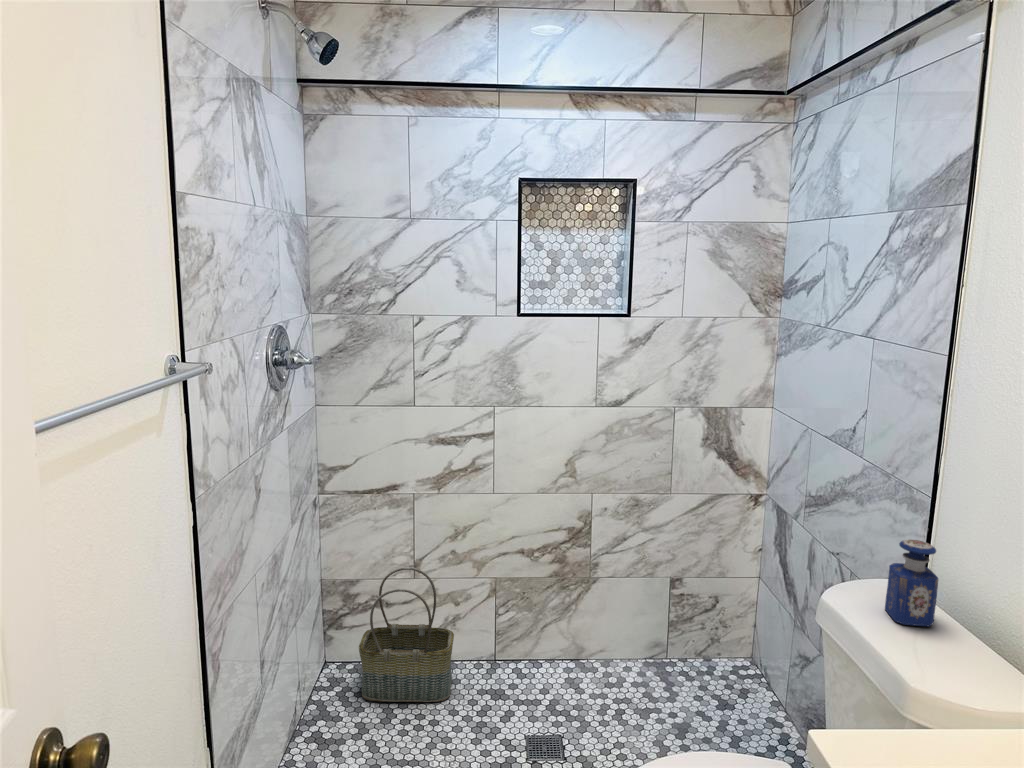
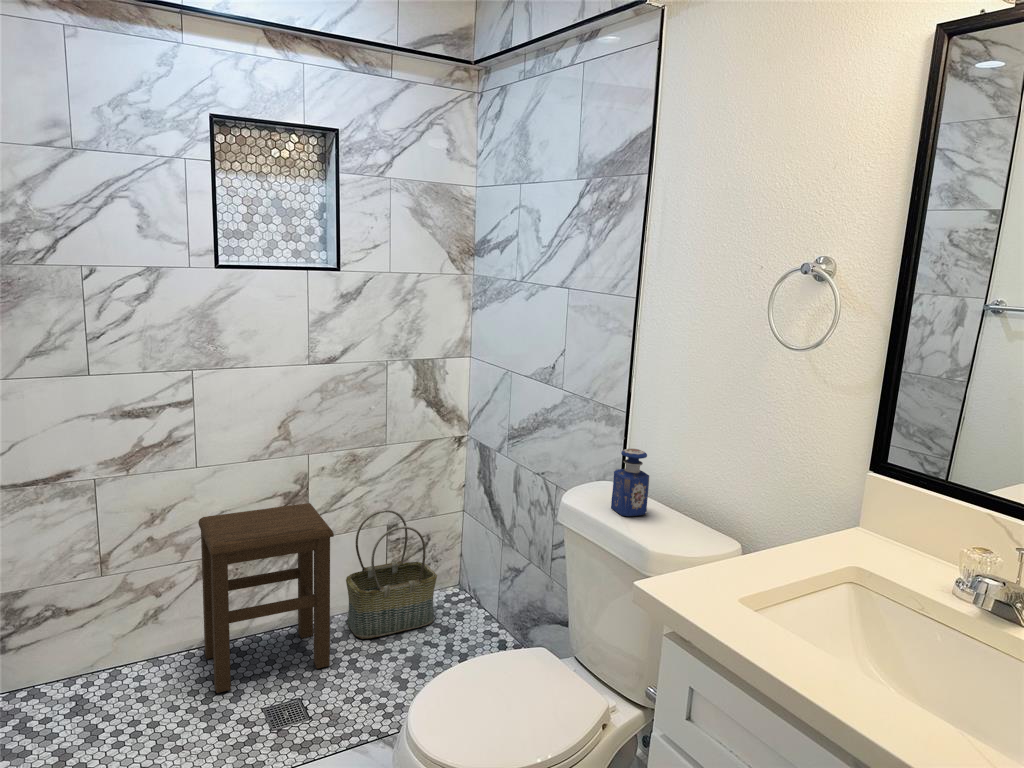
stool: none [489,541,604,710] -> present [198,503,334,693]
basket: present [359,567,454,702] -> present [346,510,437,639]

